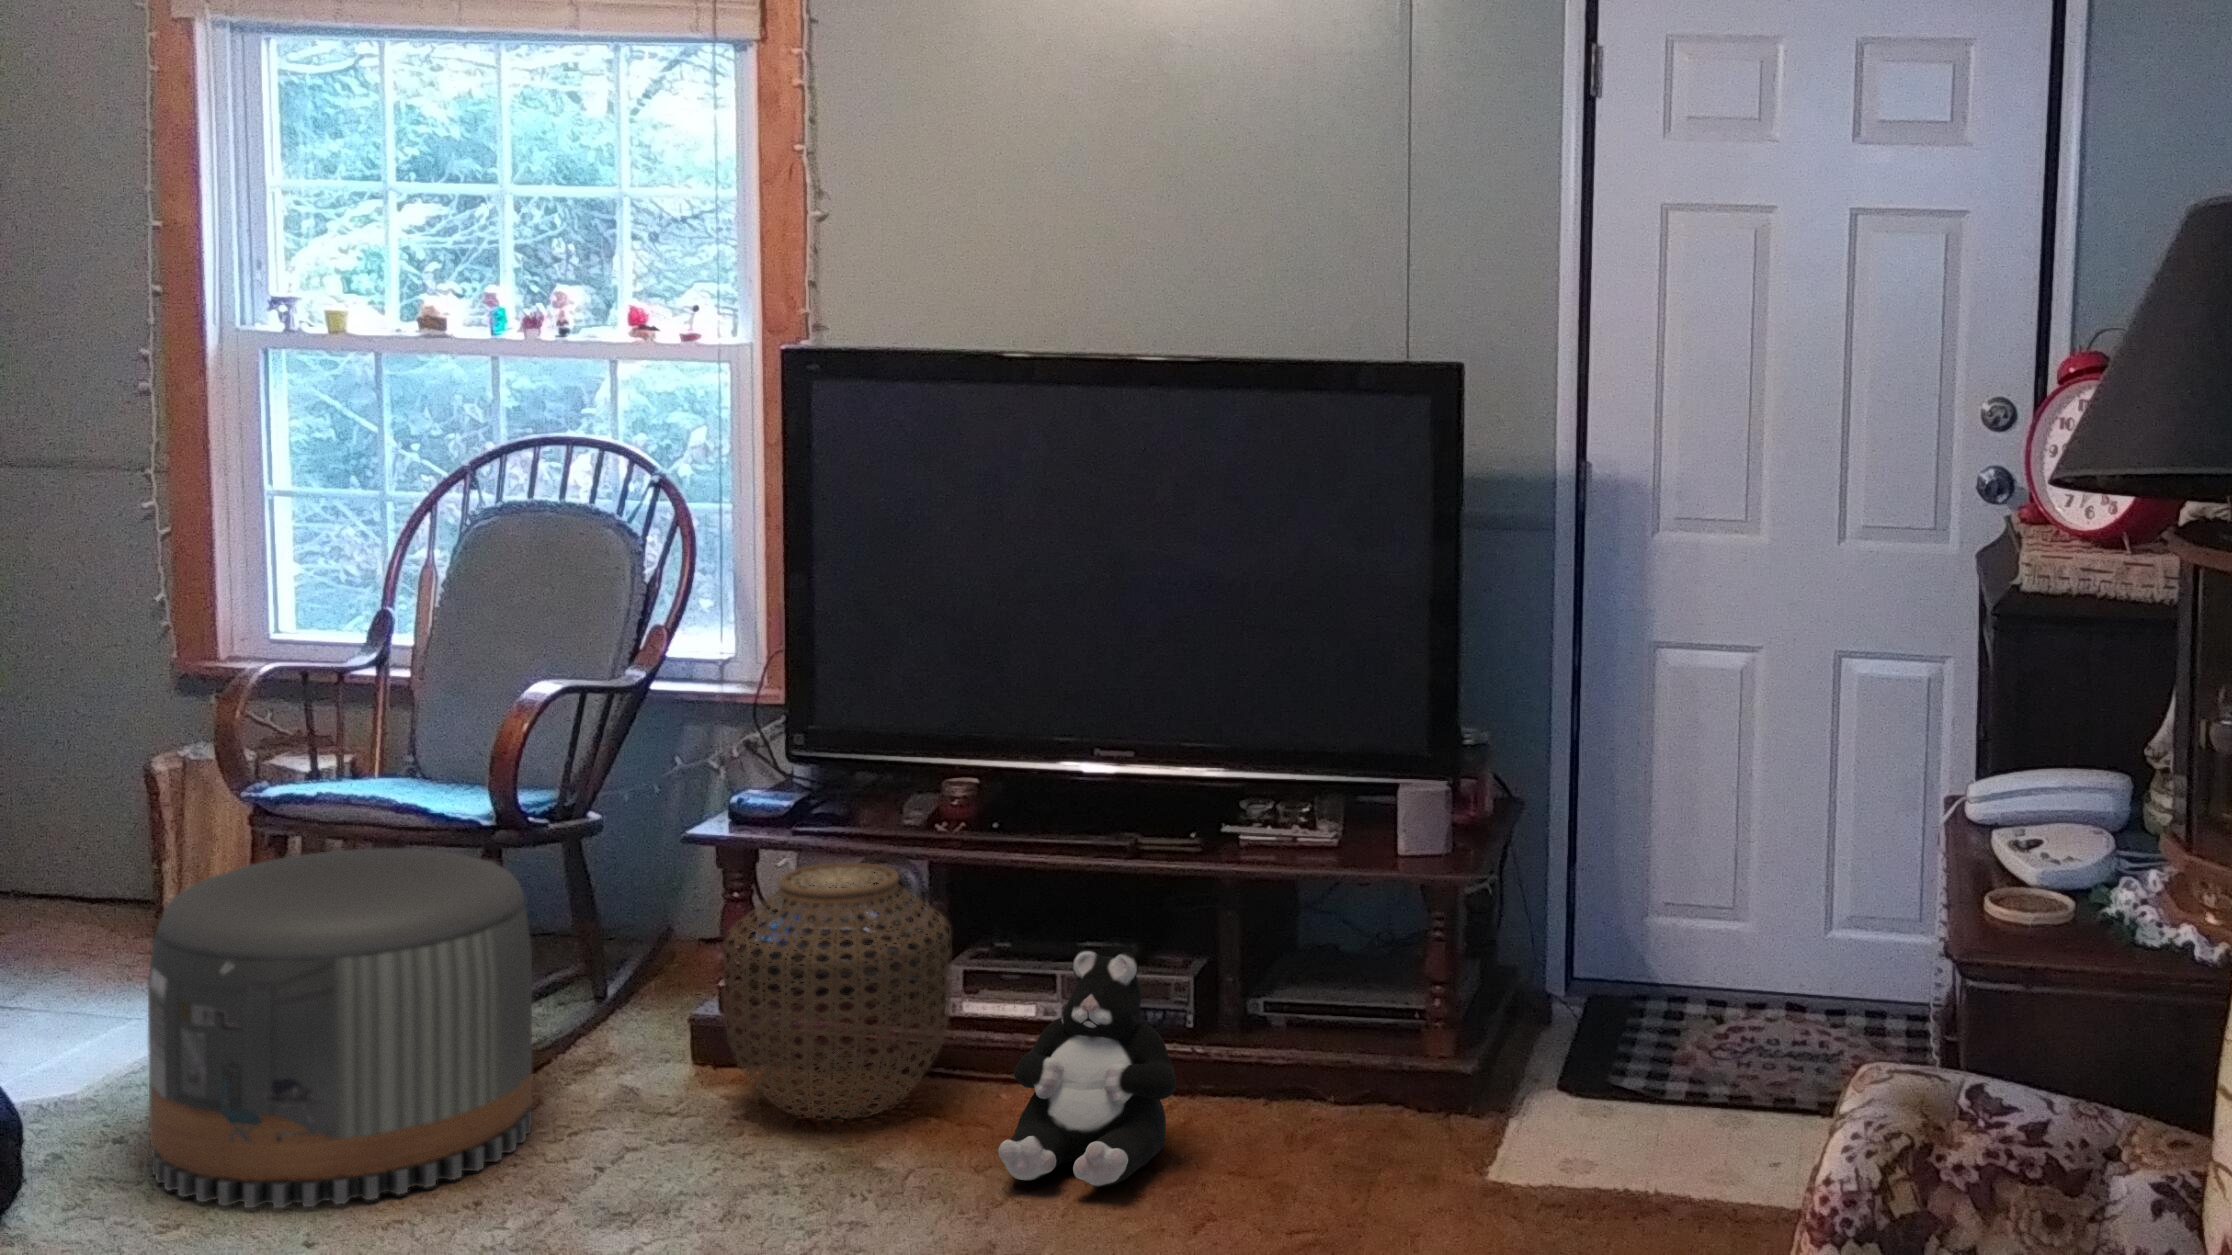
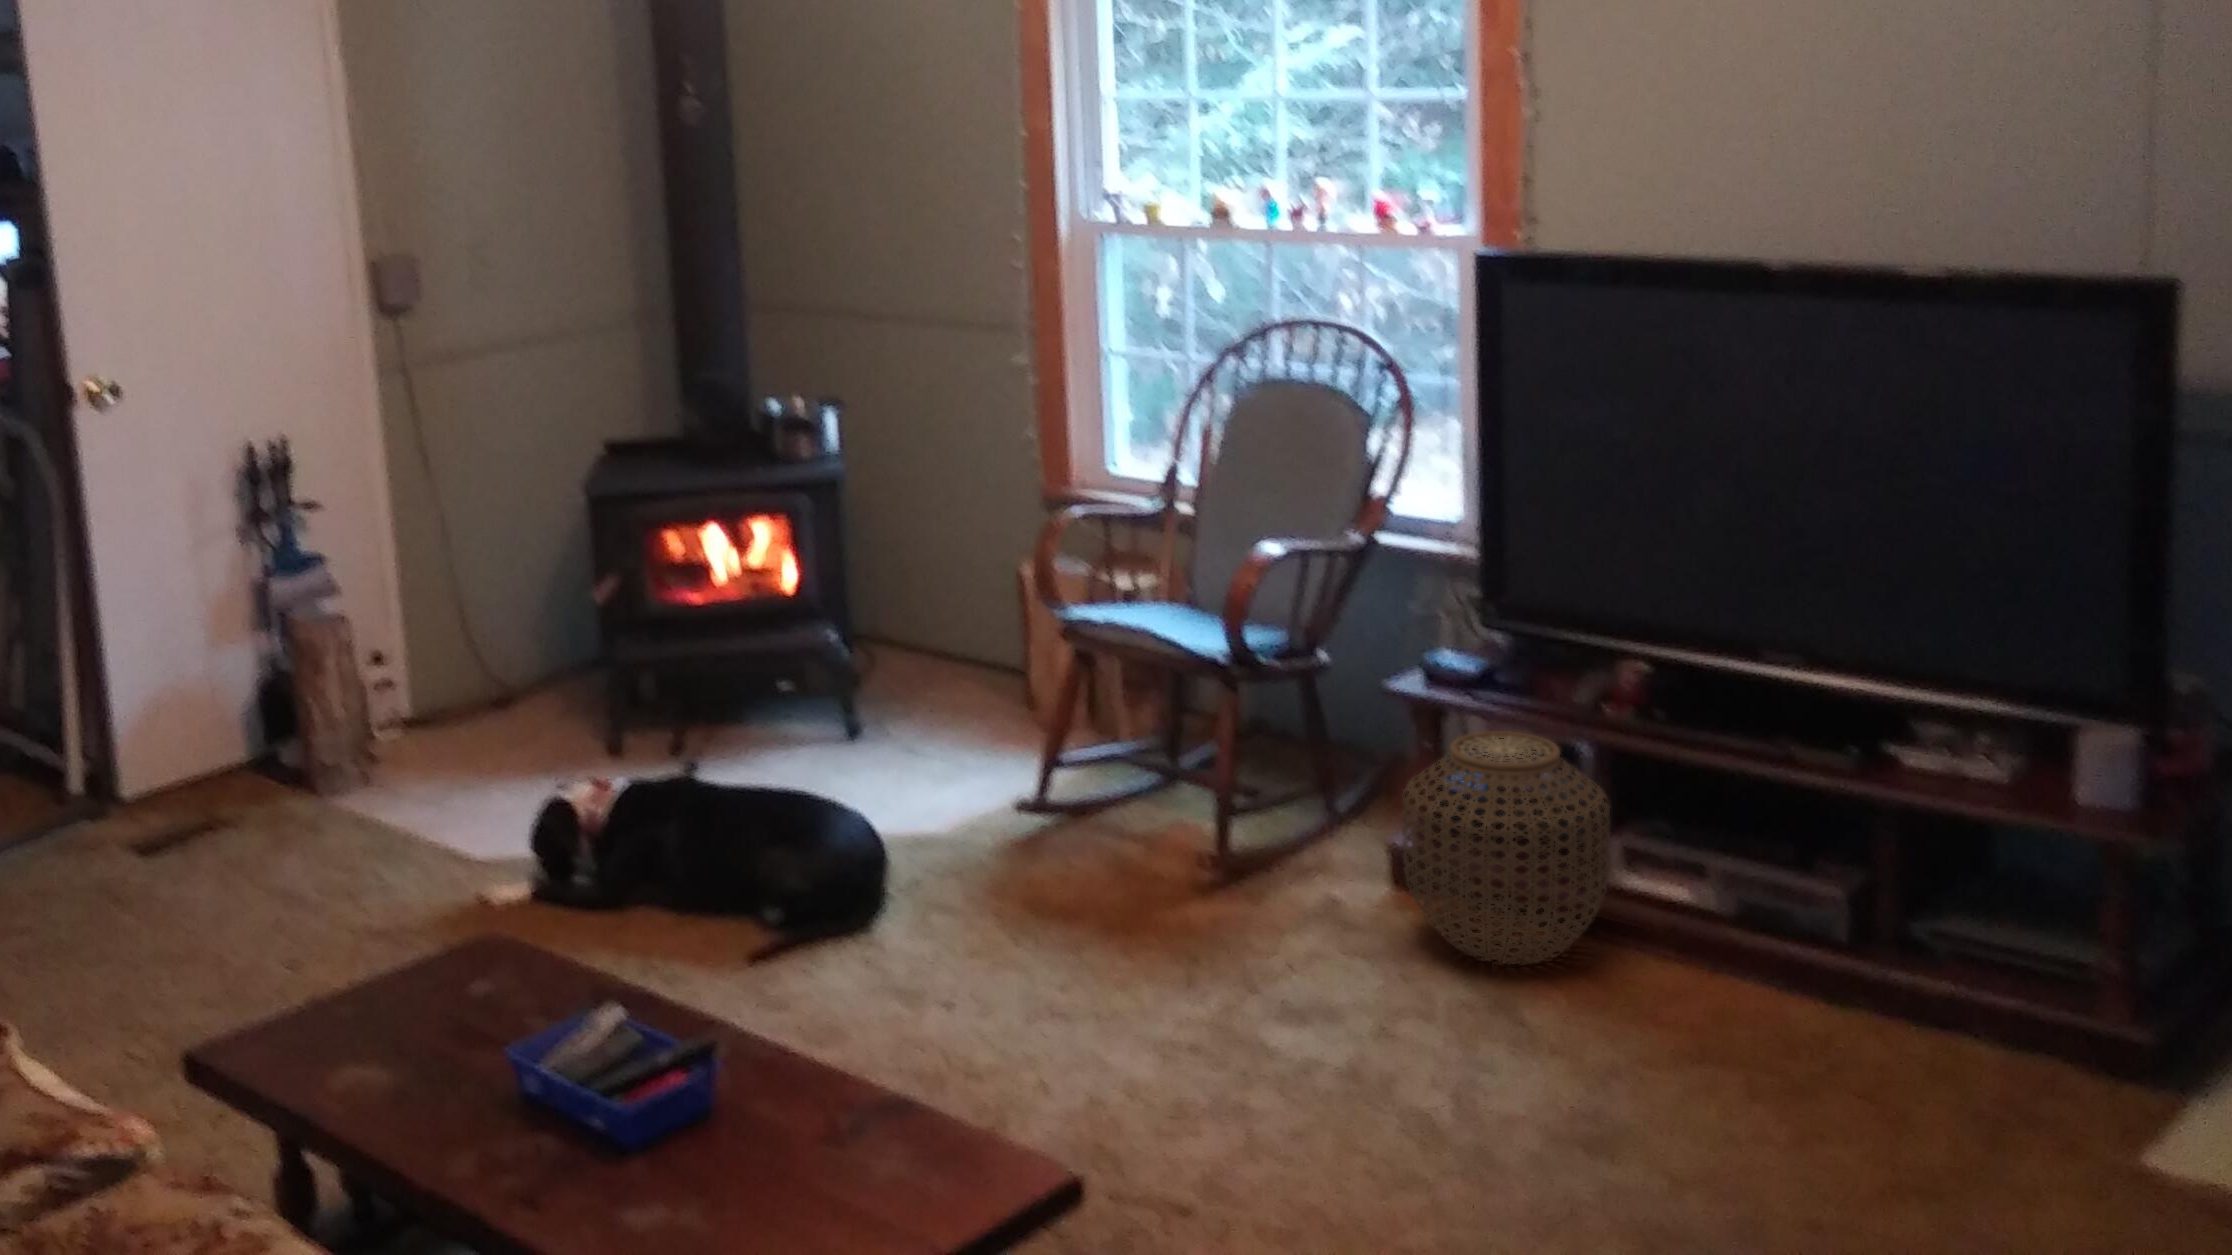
pouf: present [148,848,532,1208] -> none [967,673,1249,965]
plush toy: present [998,949,1176,1187] -> none [1617,855,1802,1085]

